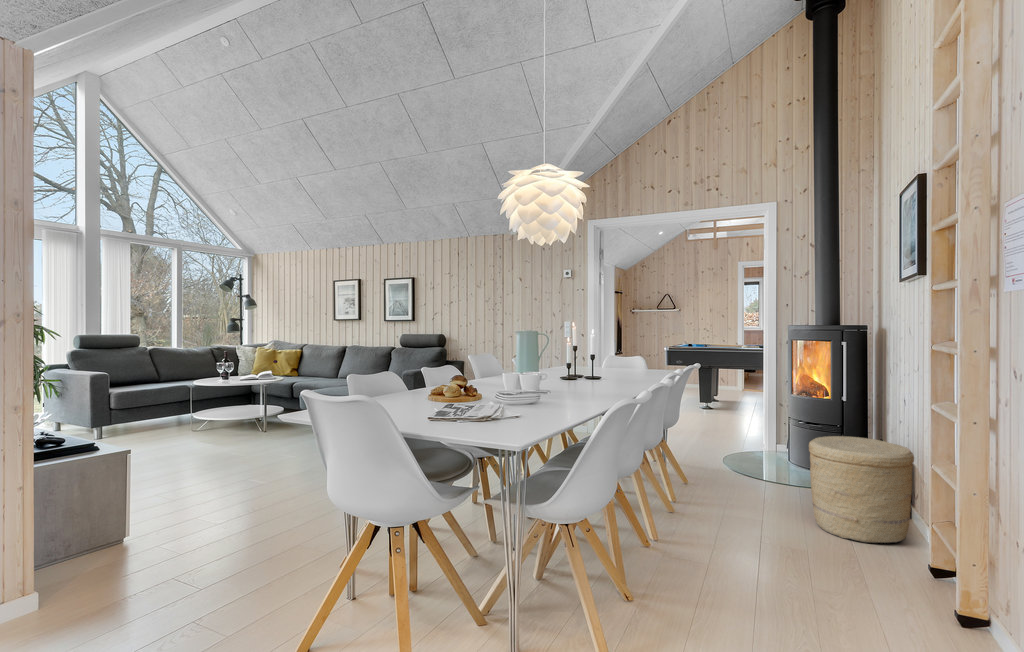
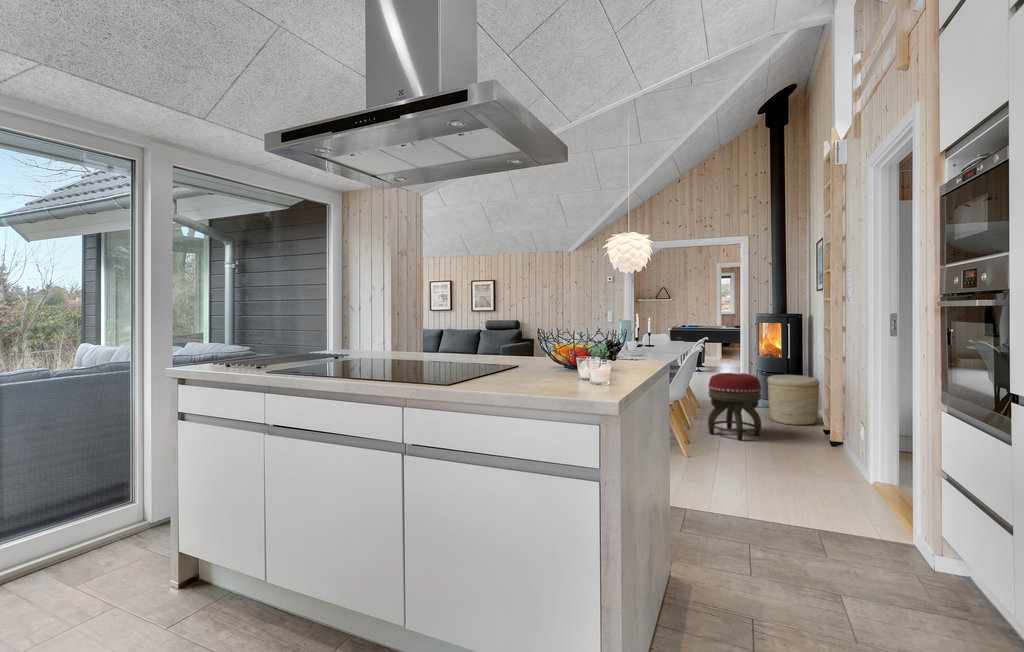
footstool: none [684,437,796,594] -> present [708,373,761,440]

